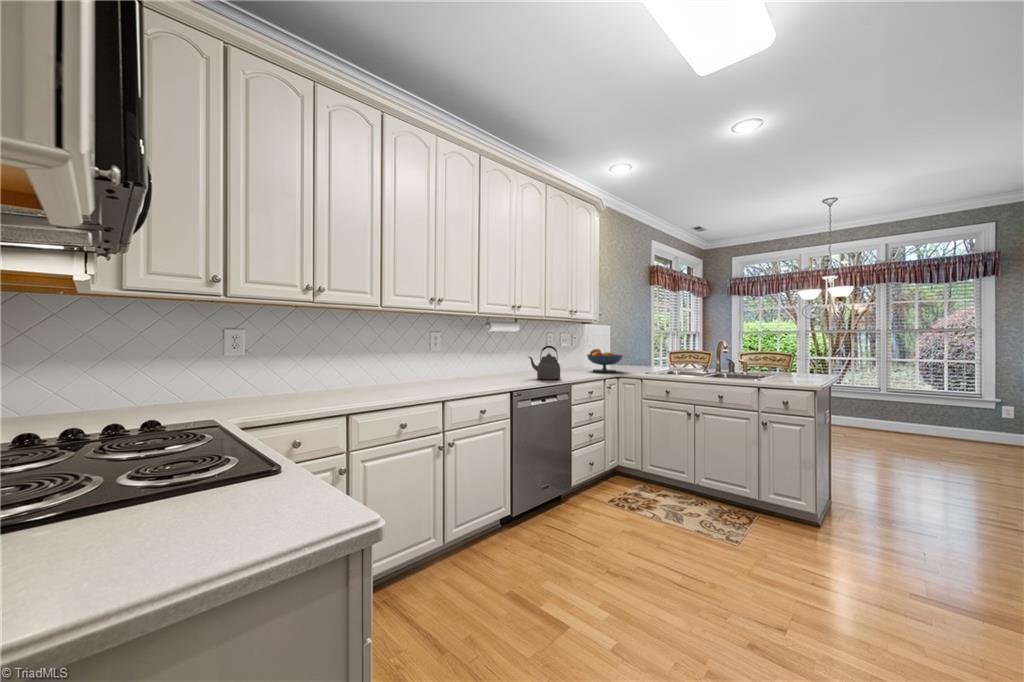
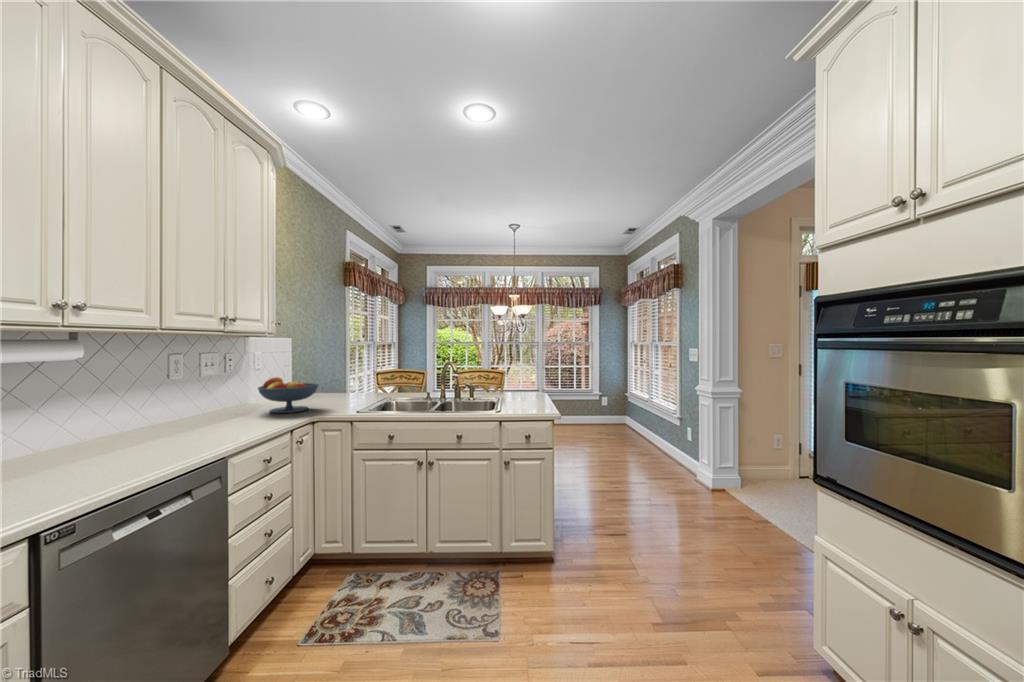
kettle: present [528,346,560,379] -> none [115,389,203,459]

